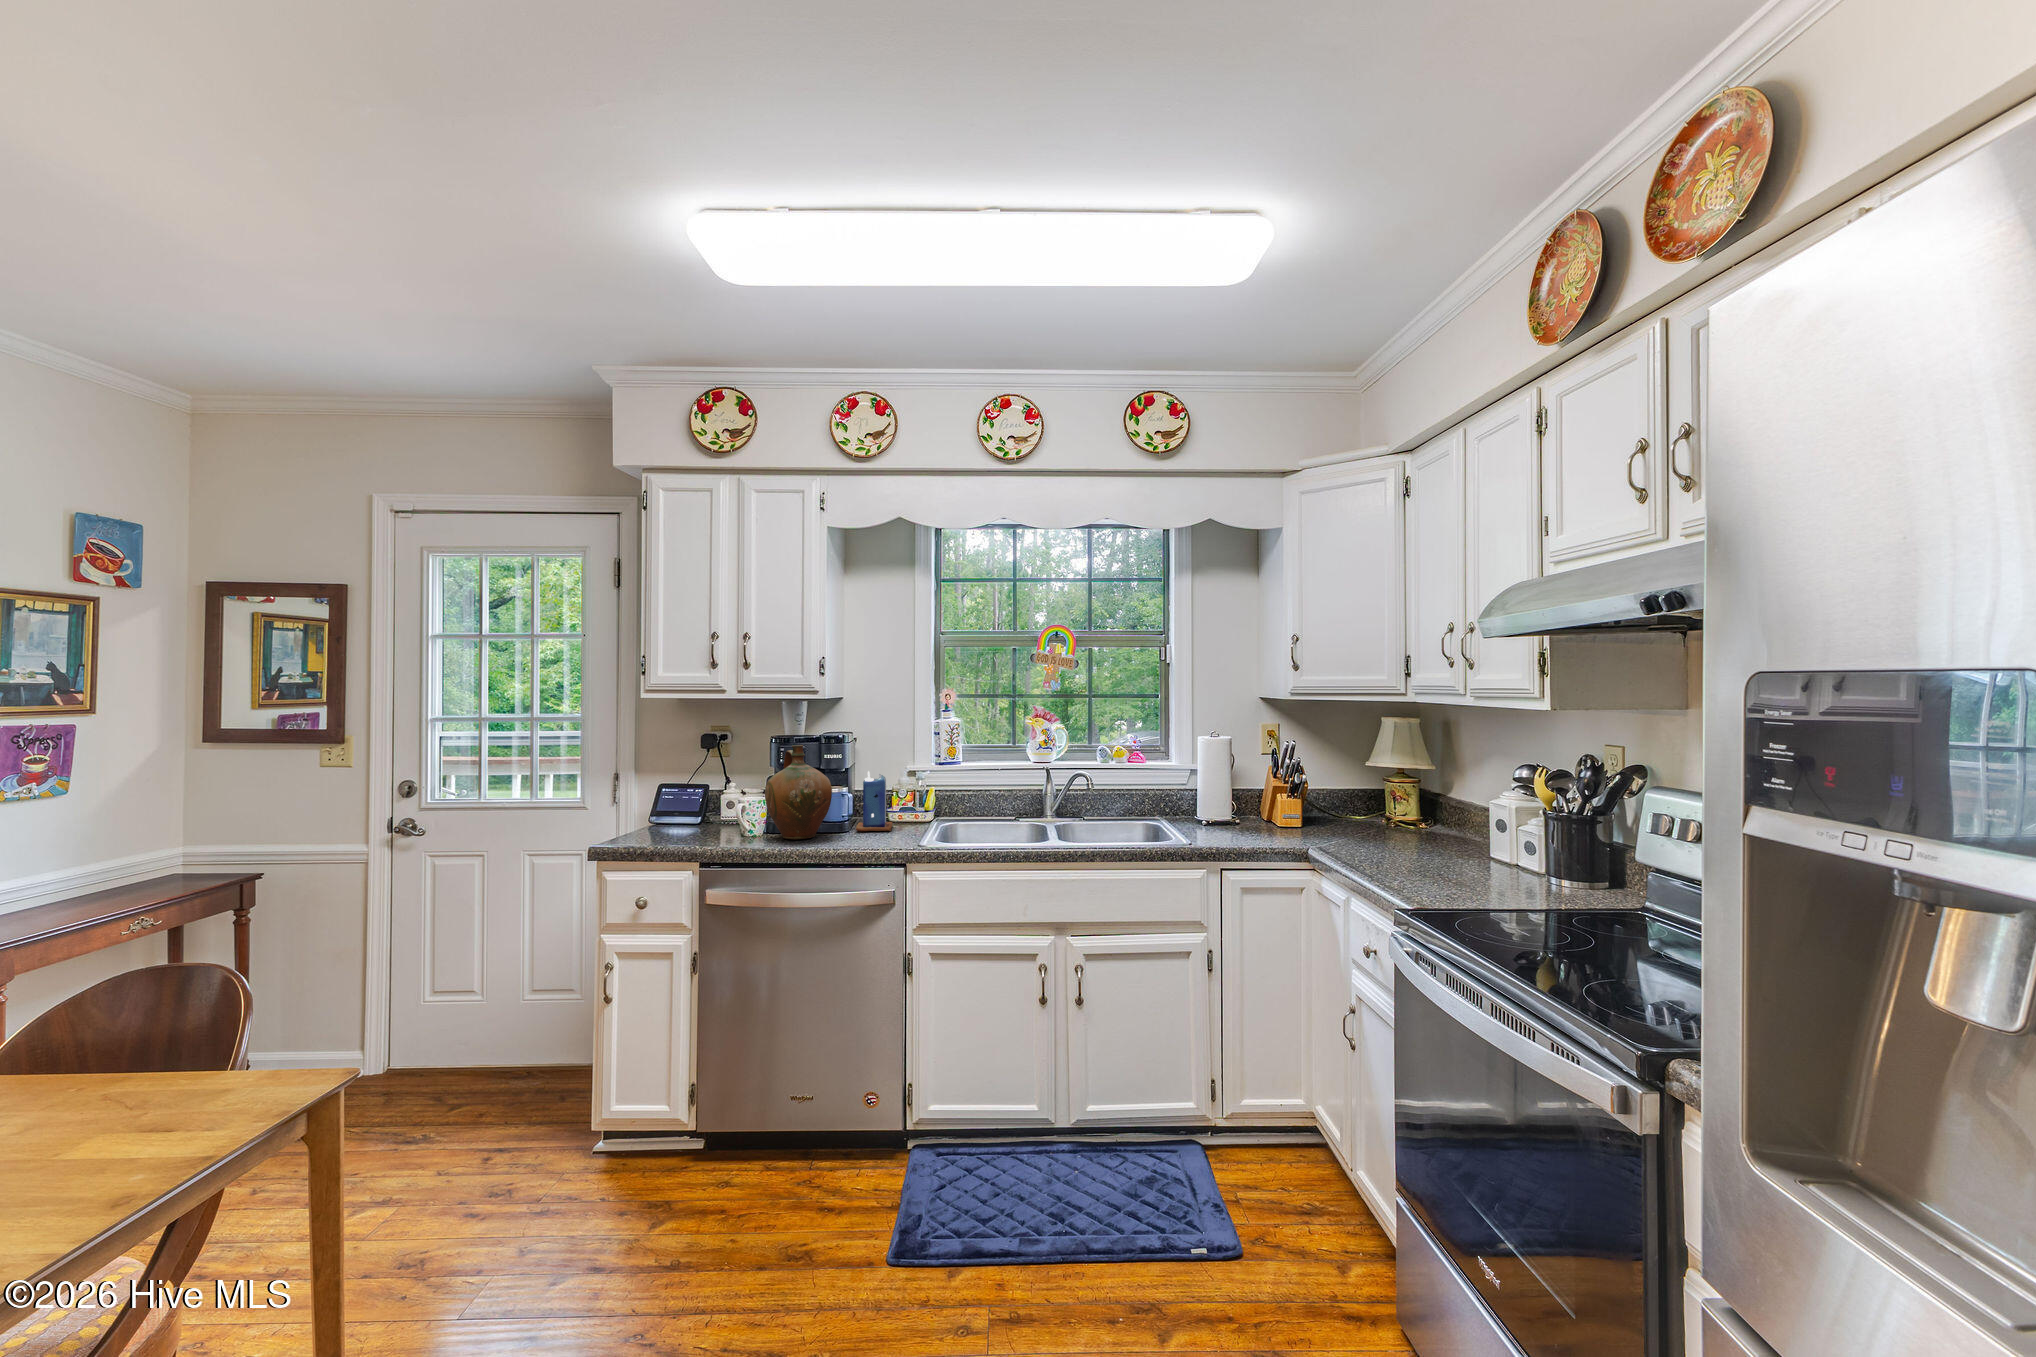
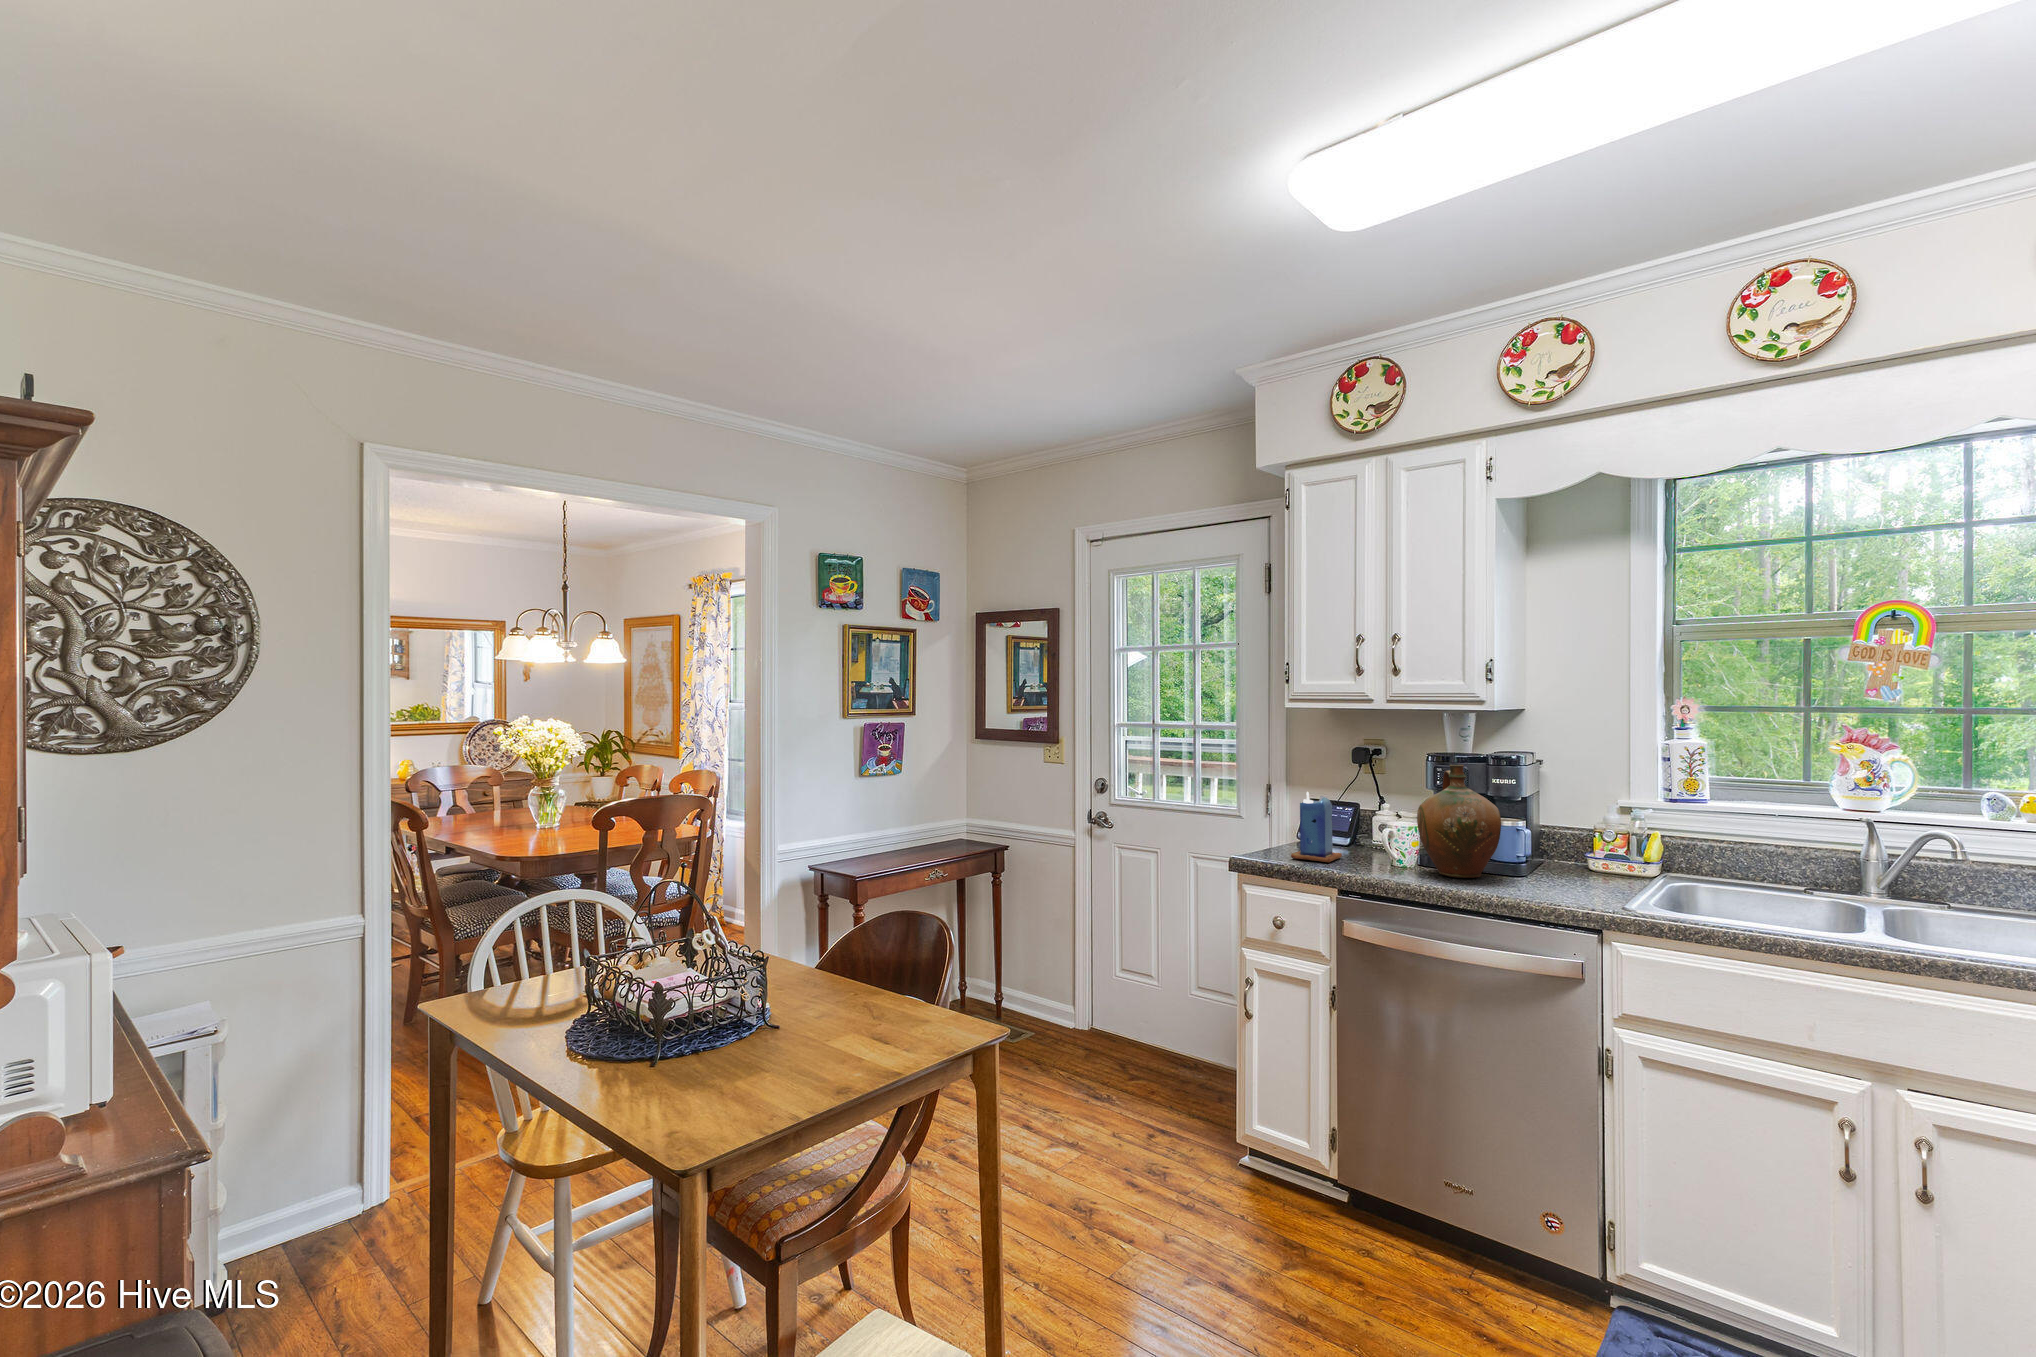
candle: present [856,771,892,831] -> present [1291,792,1342,862]

